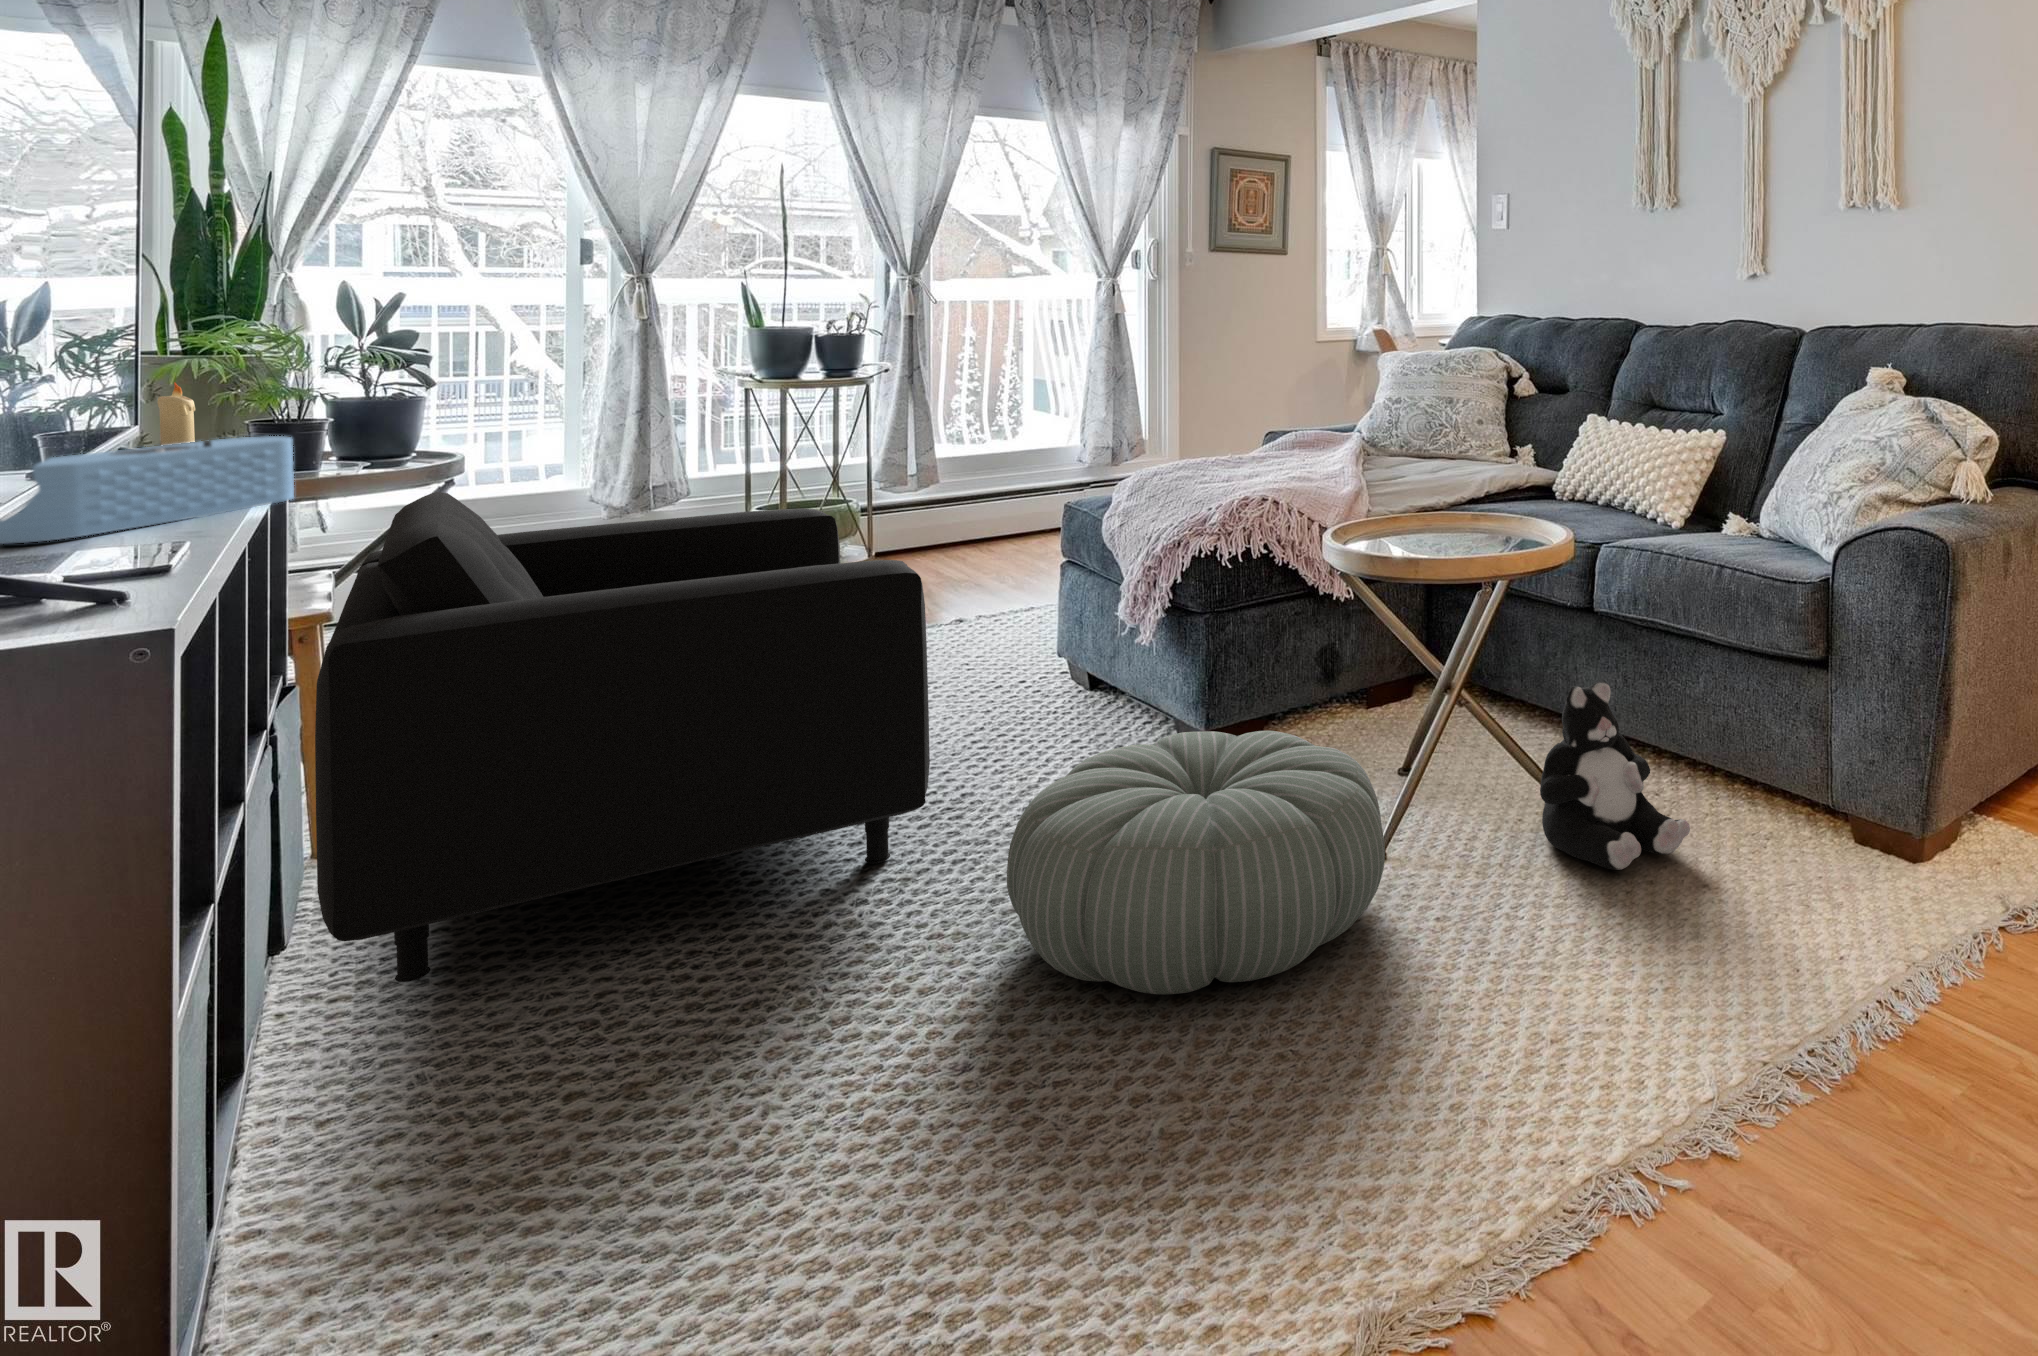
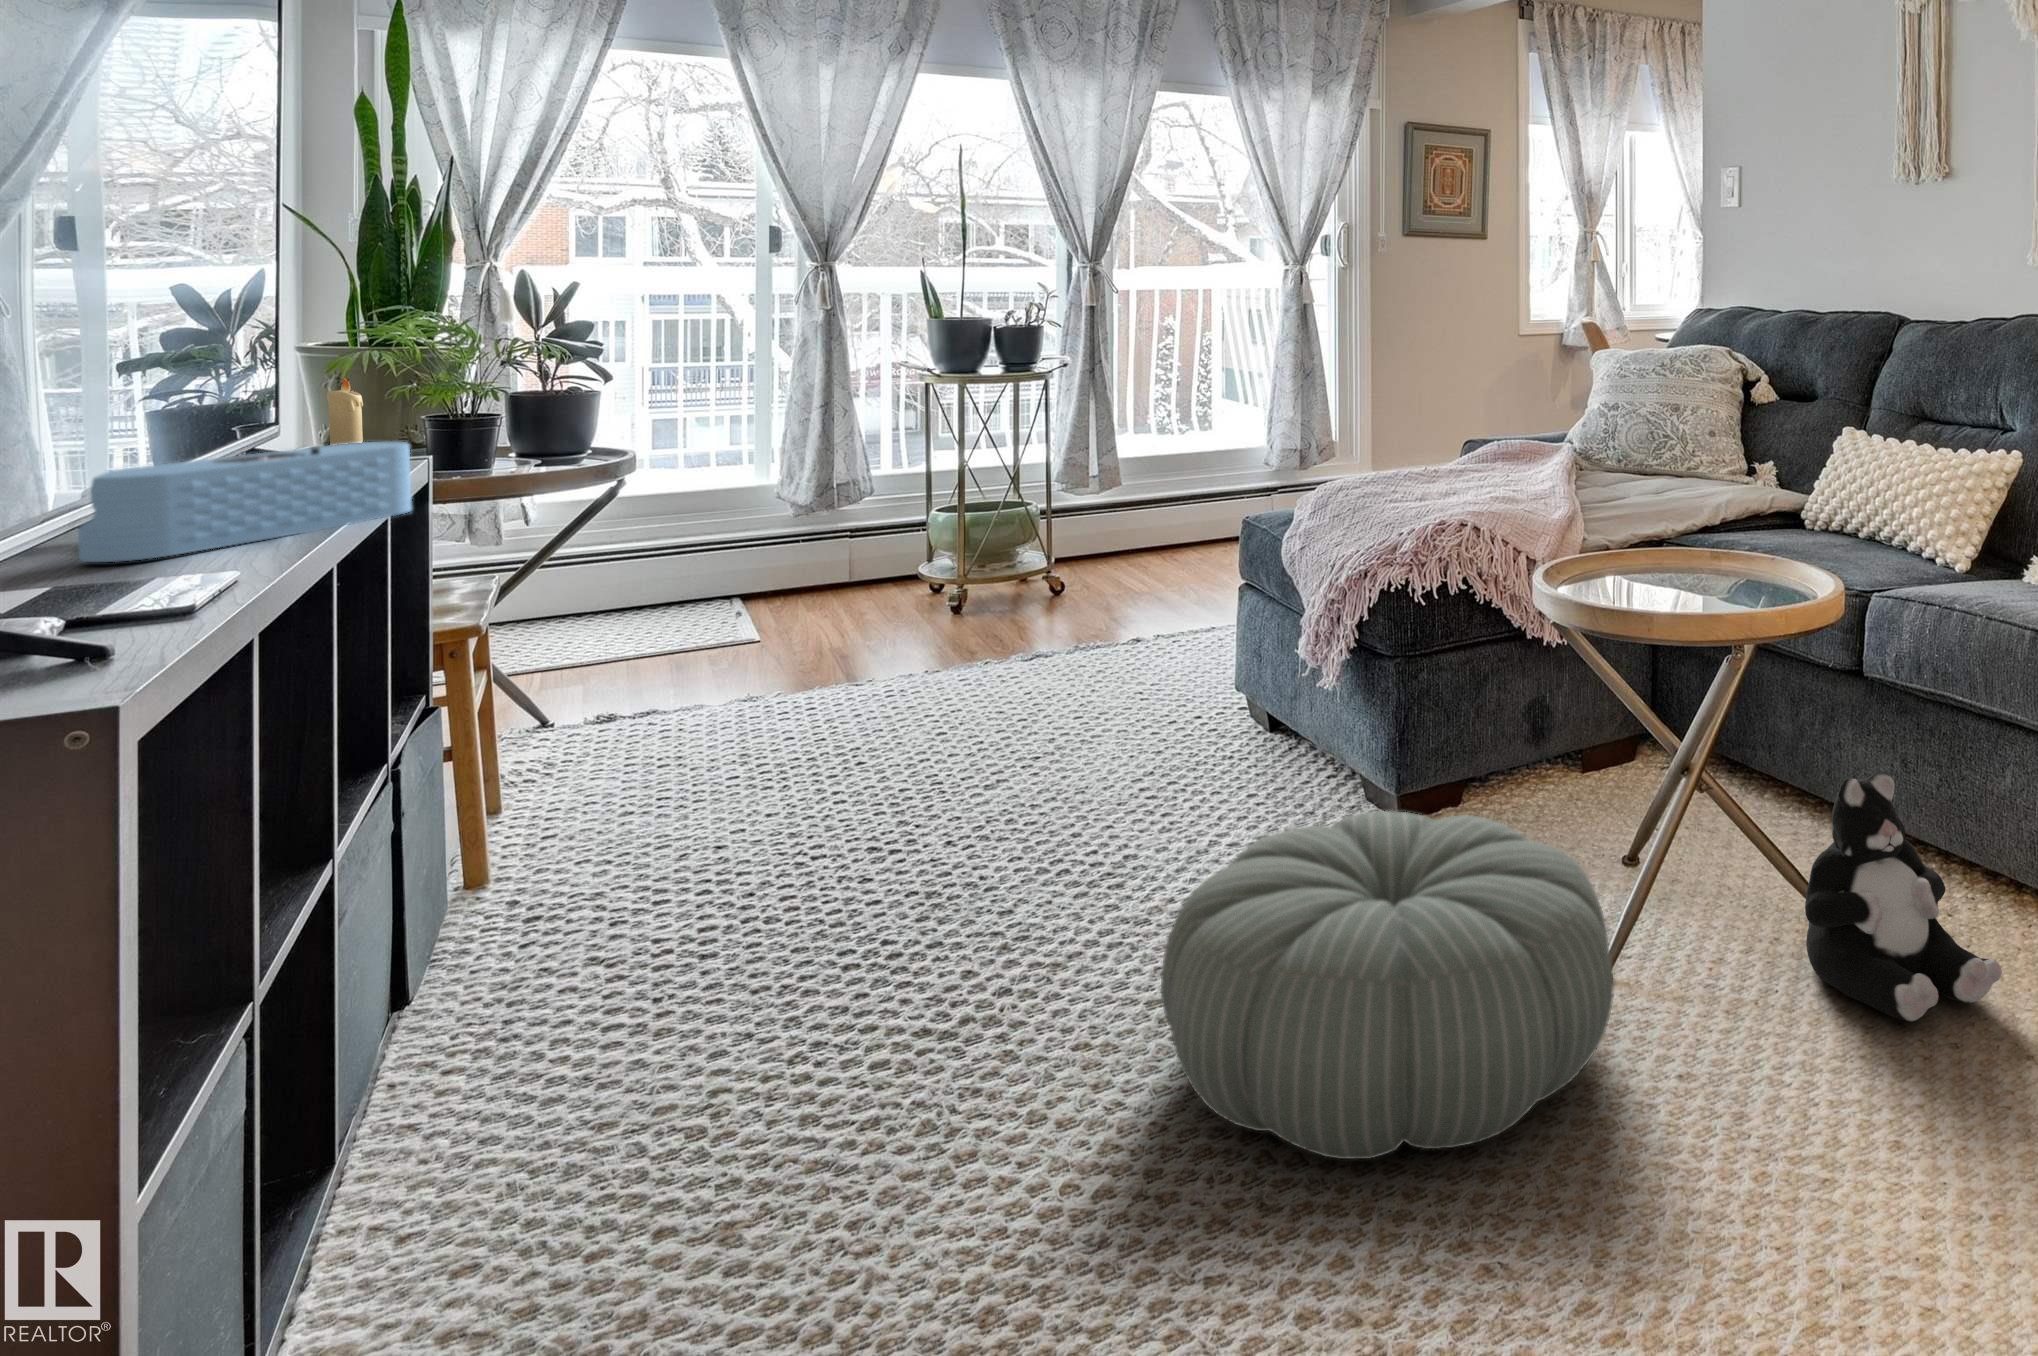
armchair: present [315,492,930,982] -> none [417,500,1082,1057]

